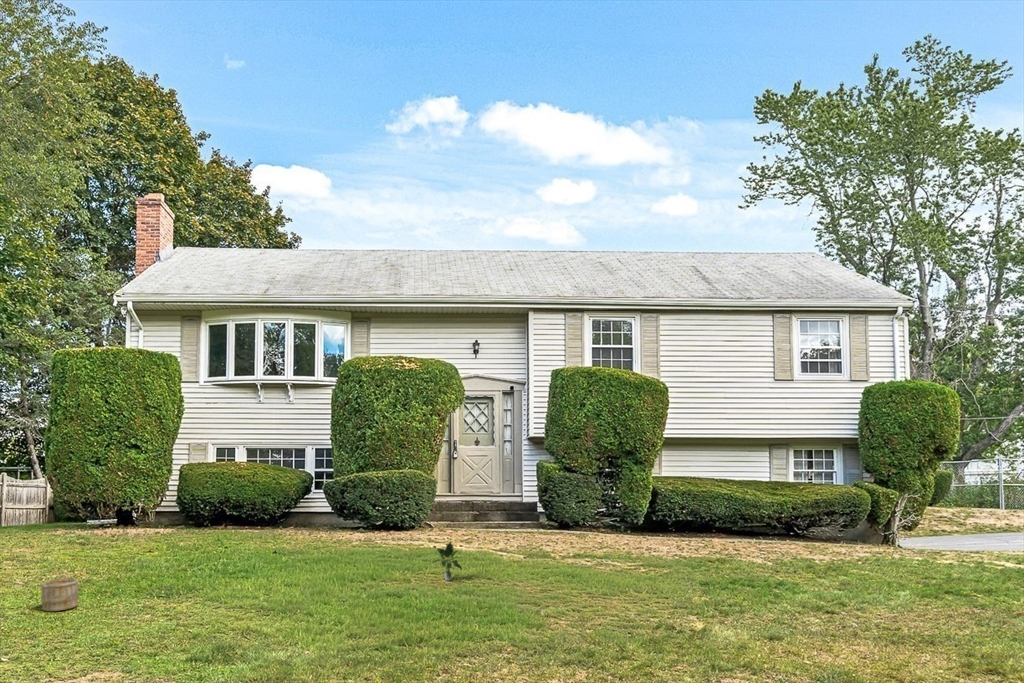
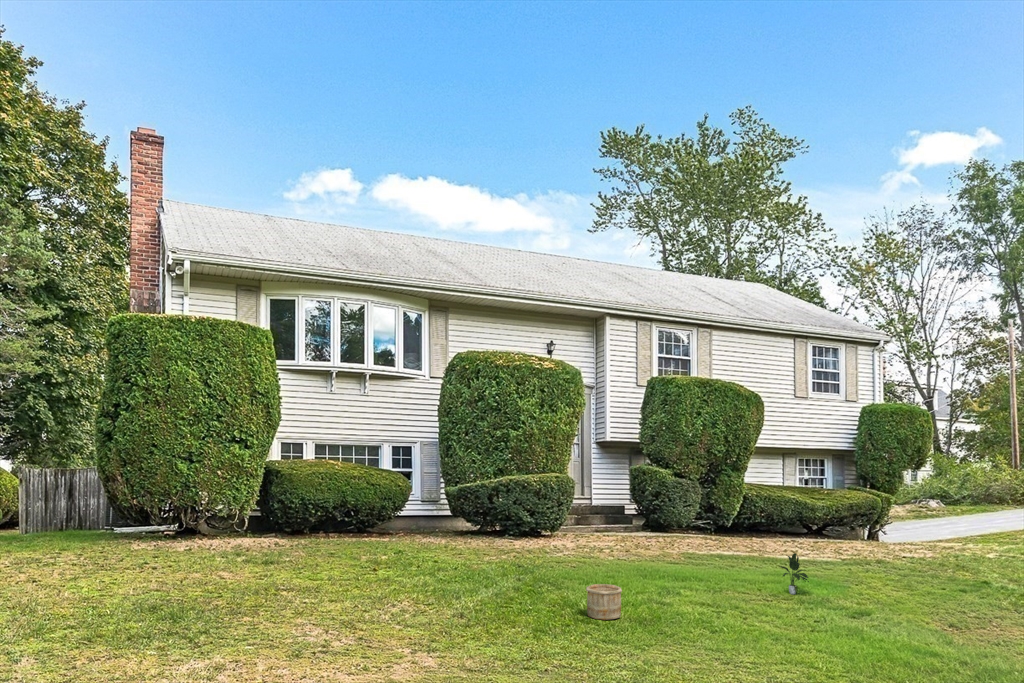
wooden bucket: present [41,578,79,611] -> present [586,584,622,620]

